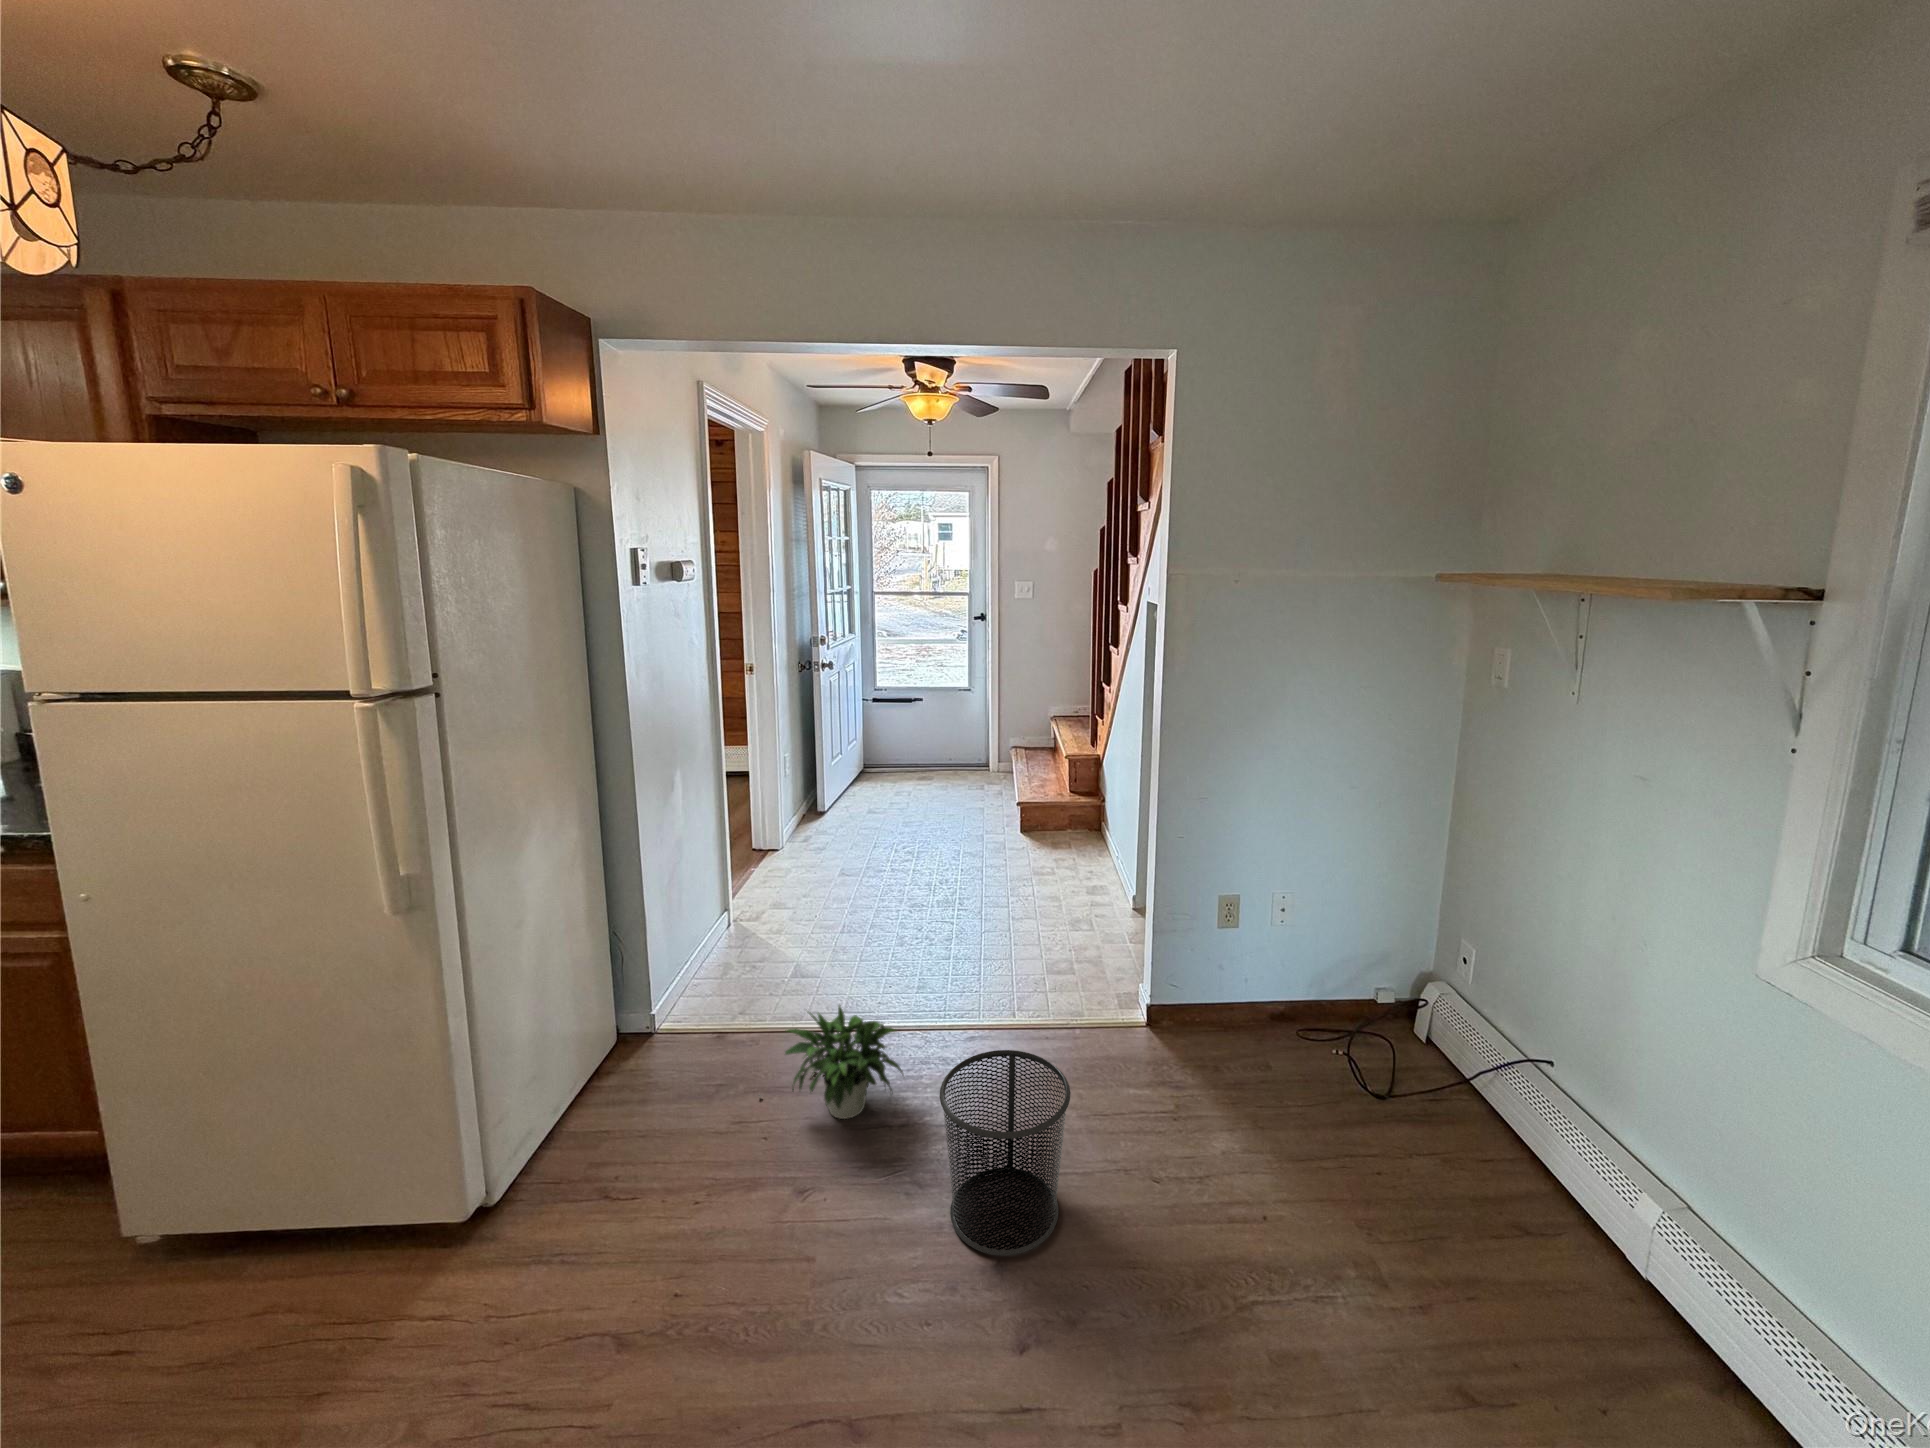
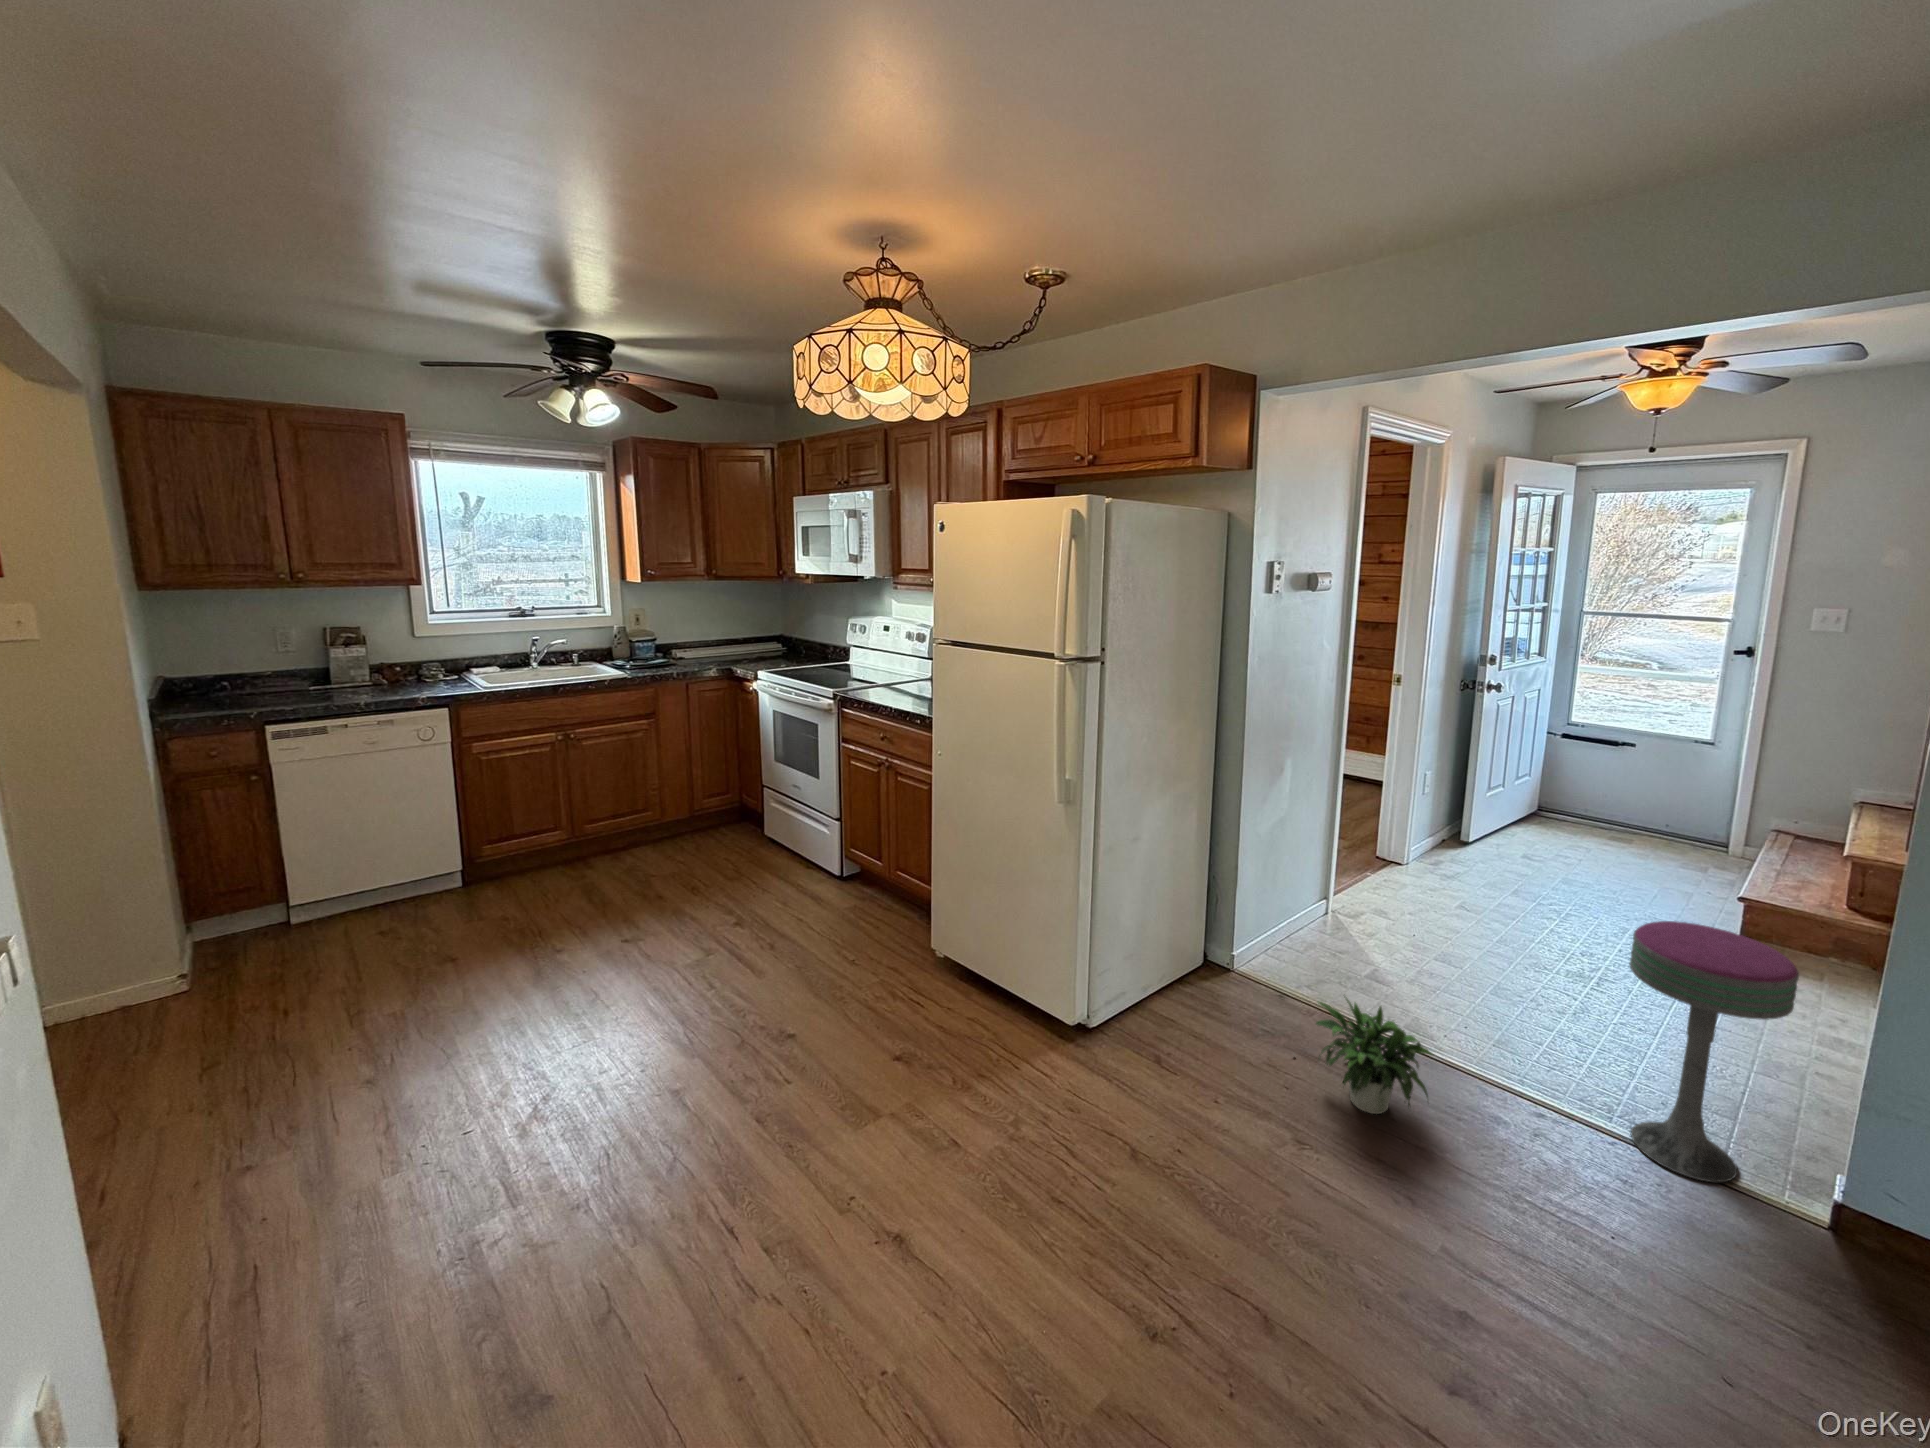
bar stool: none [1016,835,1115,1035] -> present [1629,921,1799,1182]
trash can: present [940,1050,1071,1256] -> none [1427,1101,1594,1329]

